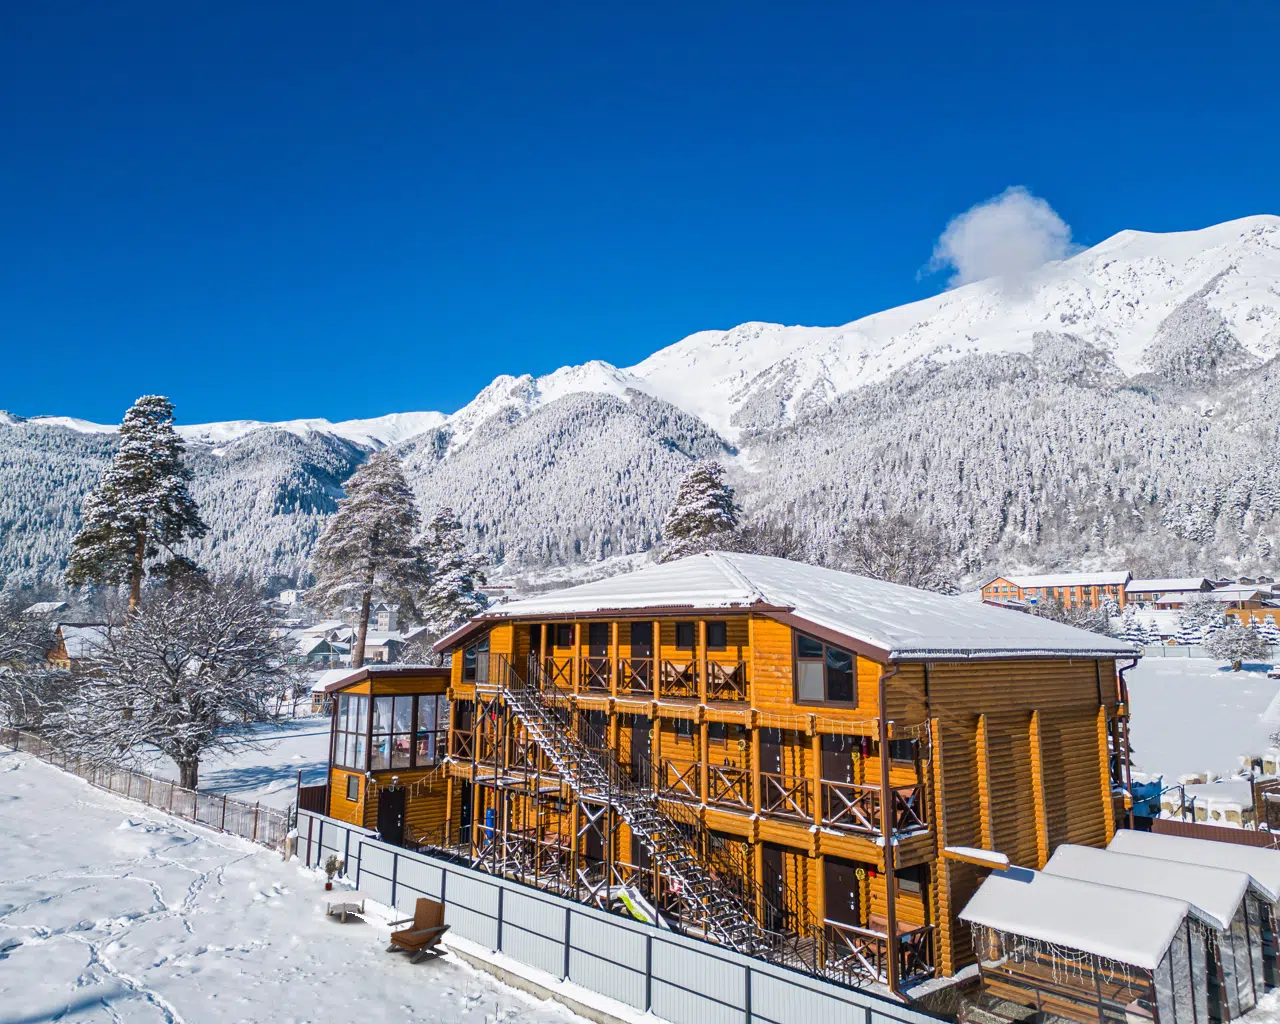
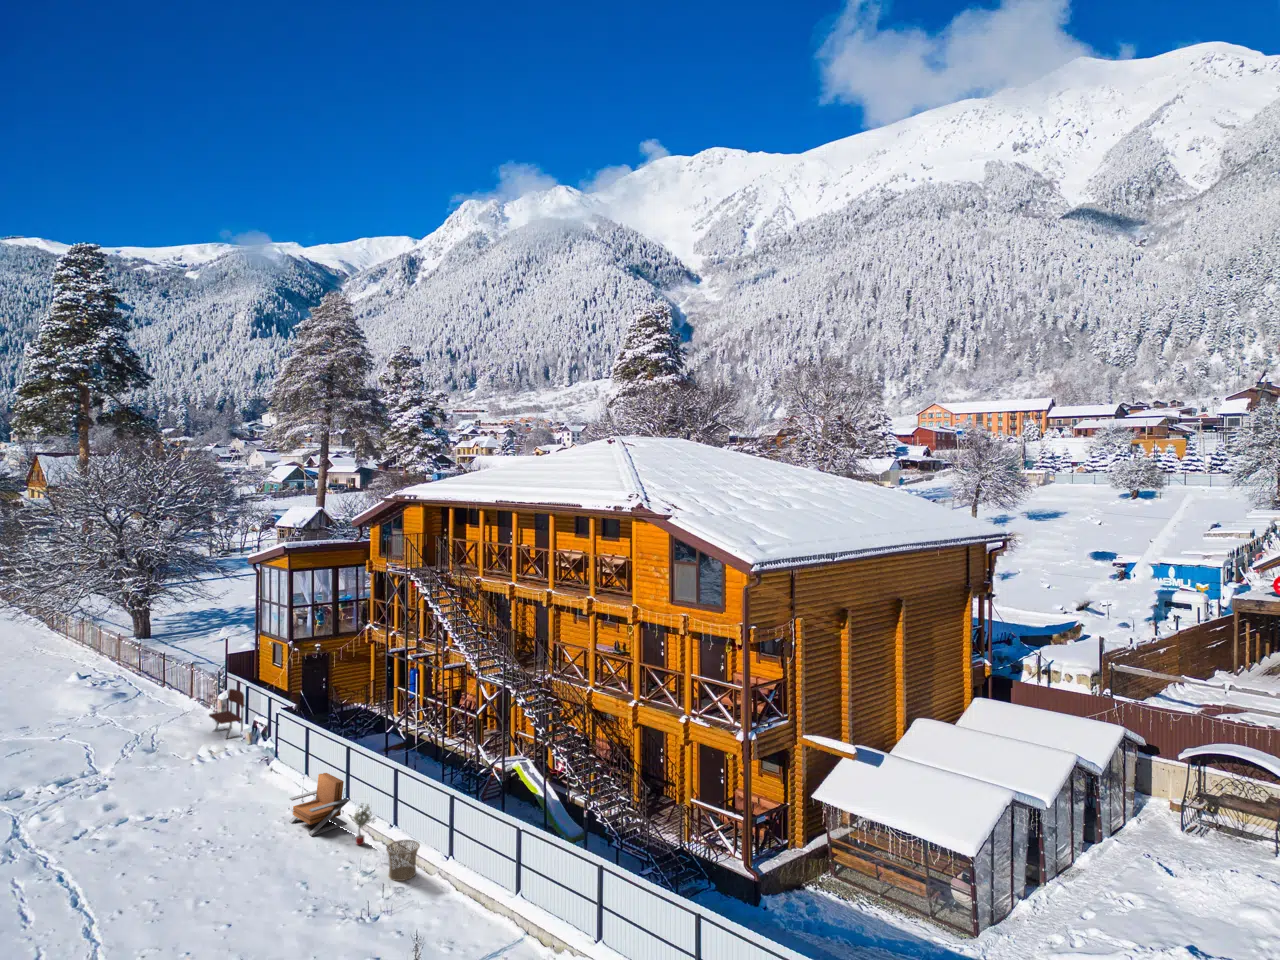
bench: none [280,826,319,880] -> present [209,689,244,739]
potted tree: present [325,855,342,890] -> present [354,804,375,845]
round table: present [321,891,370,923] -> none [236,757,284,789]
basket: none [503,960,539,1004] -> present [386,840,420,881]

